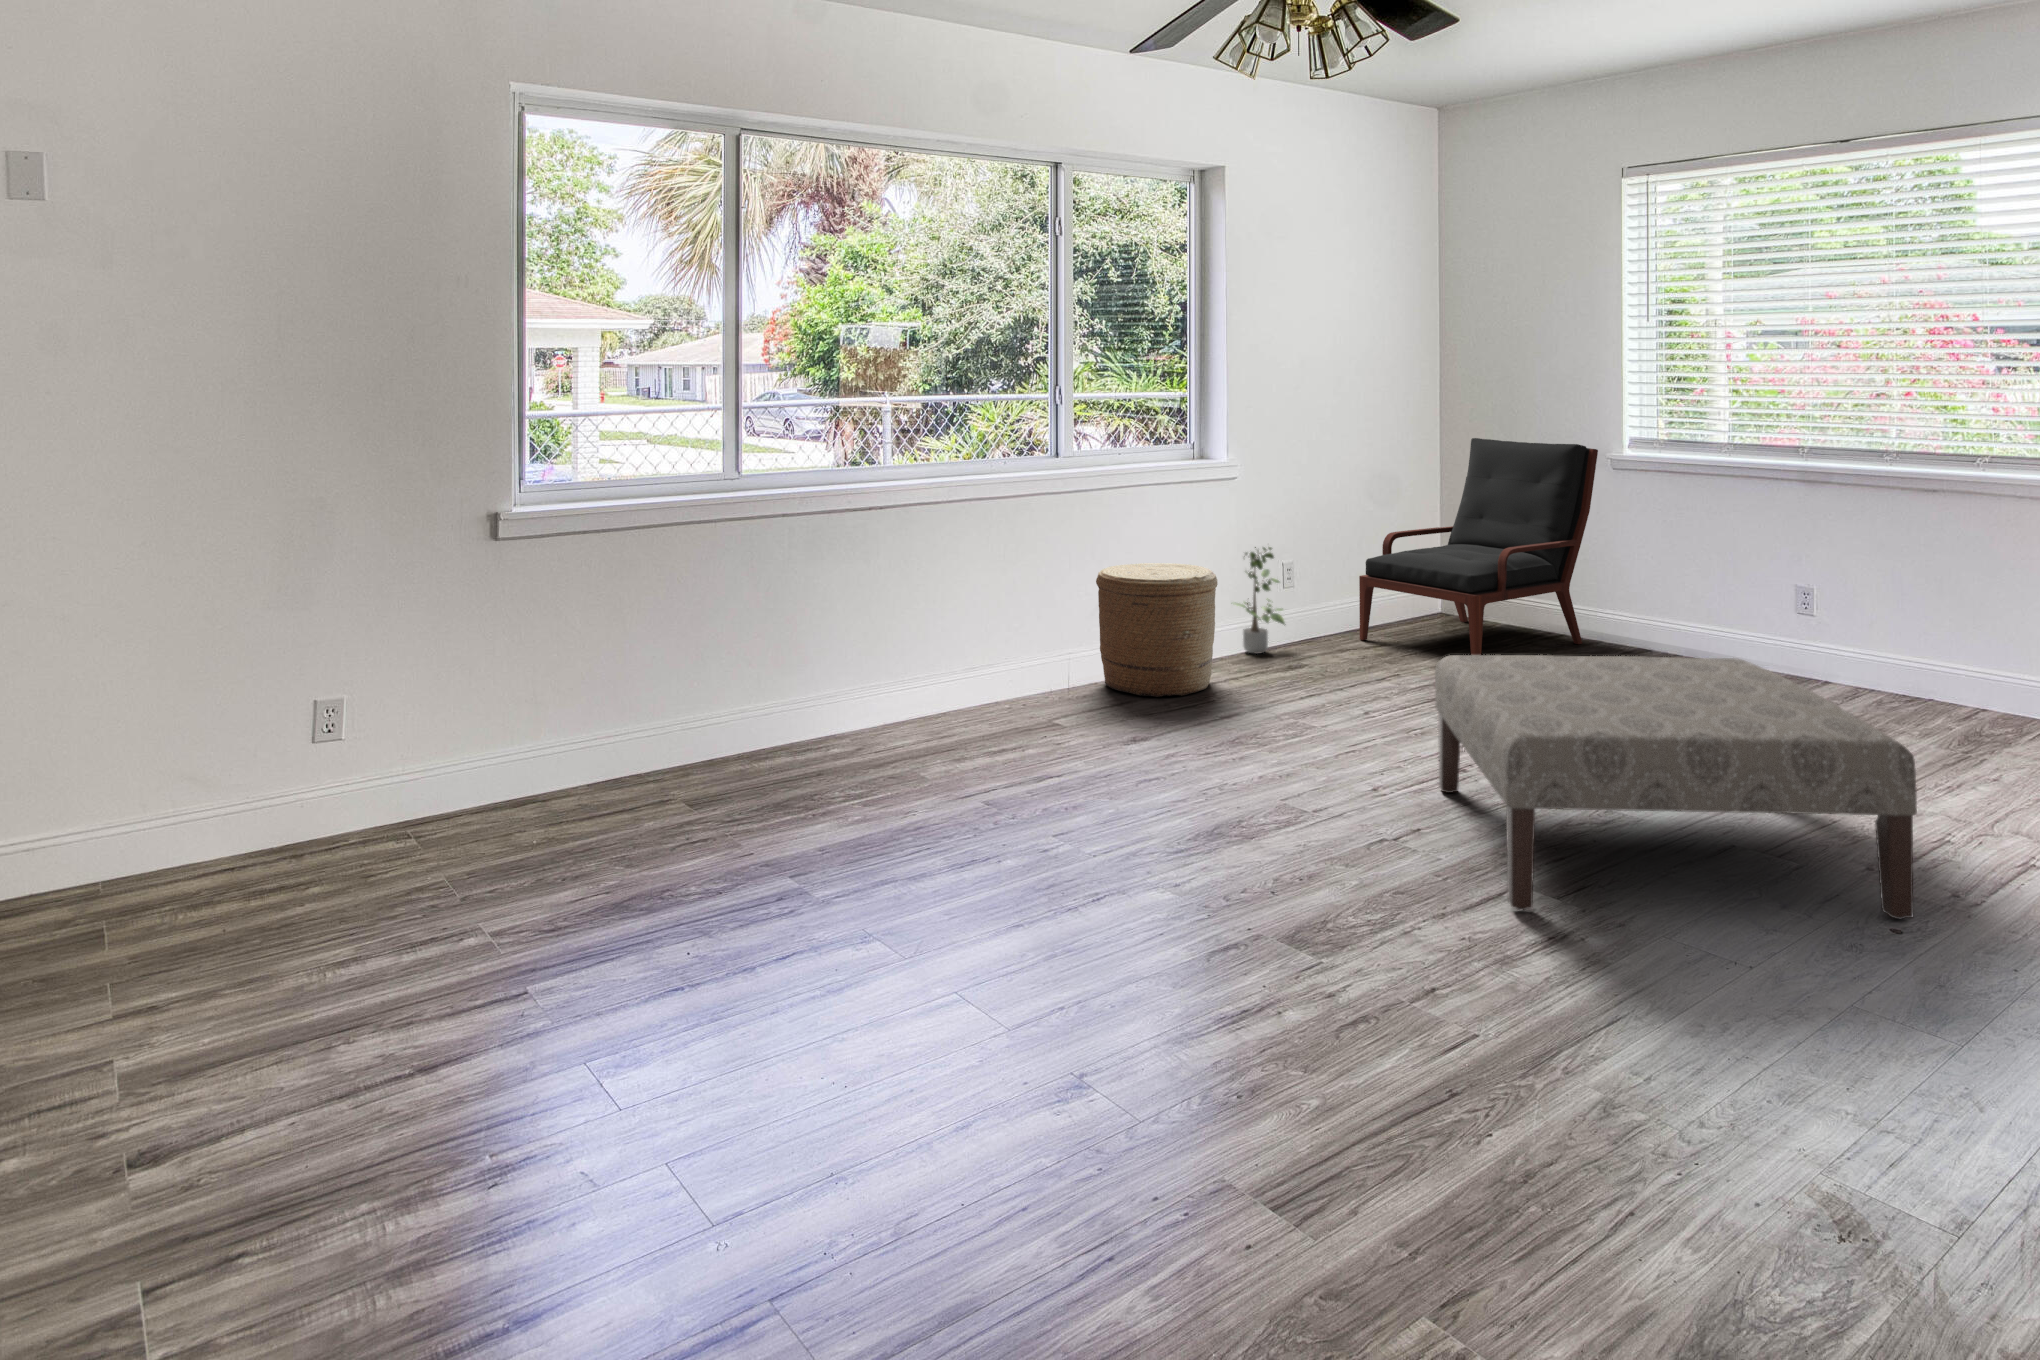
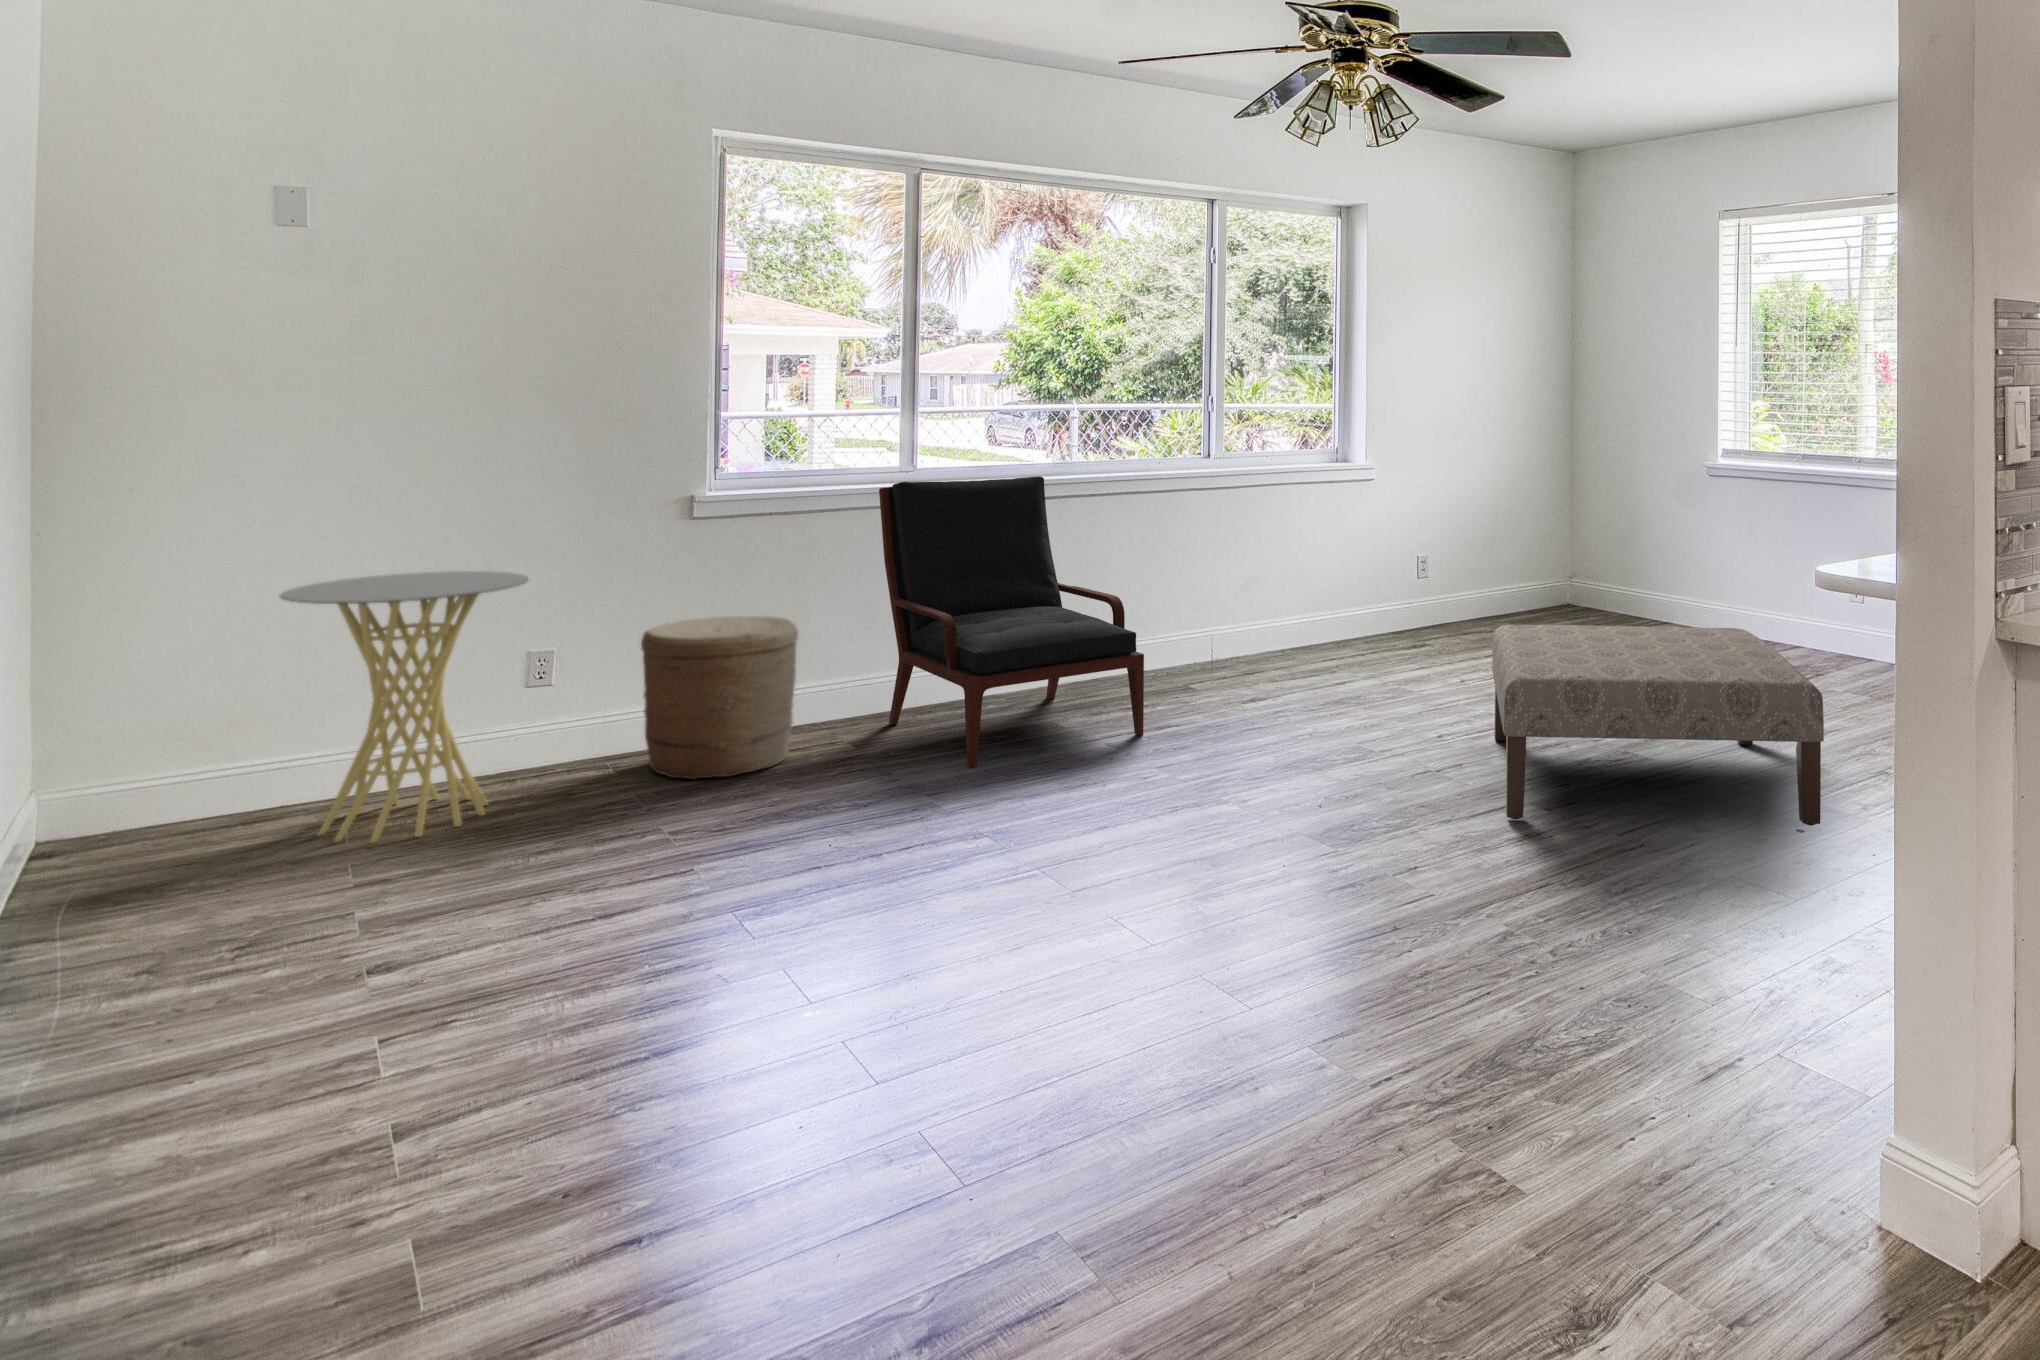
armchair: present [1359,438,1598,655] -> present [879,476,1144,767]
potted plant: present [1234,547,1285,654] -> none [1367,540,1417,638]
woven basket: present [1096,563,1218,697] -> present [641,616,798,780]
side table: none [21,609,316,948] -> present [280,571,529,843]

